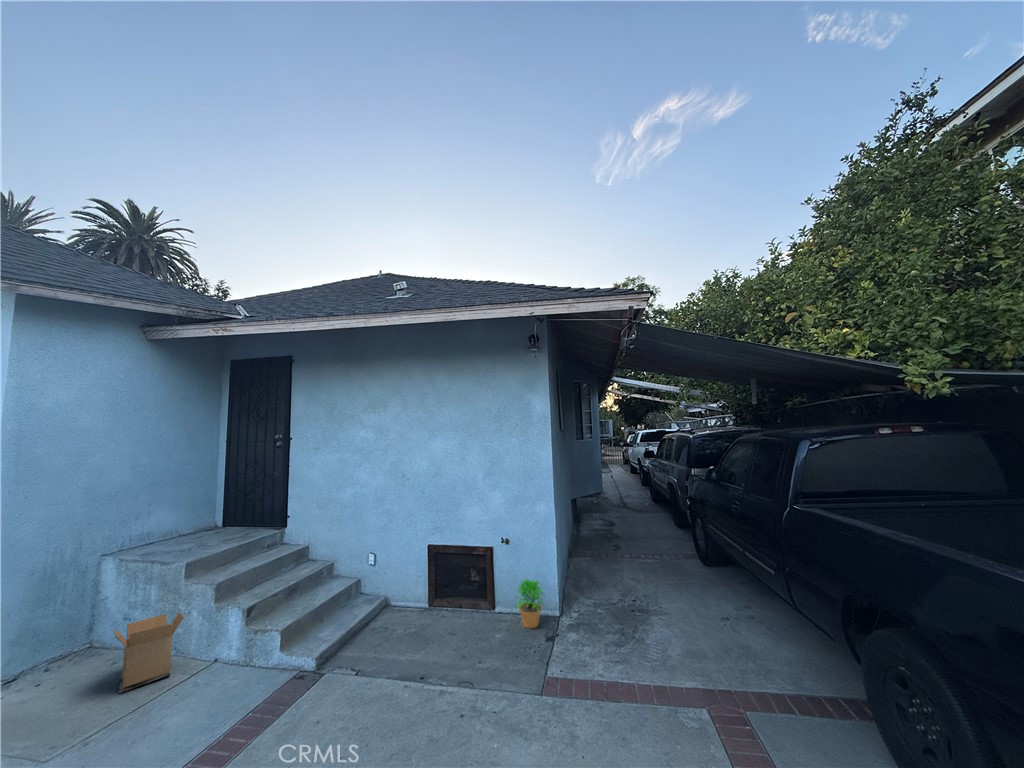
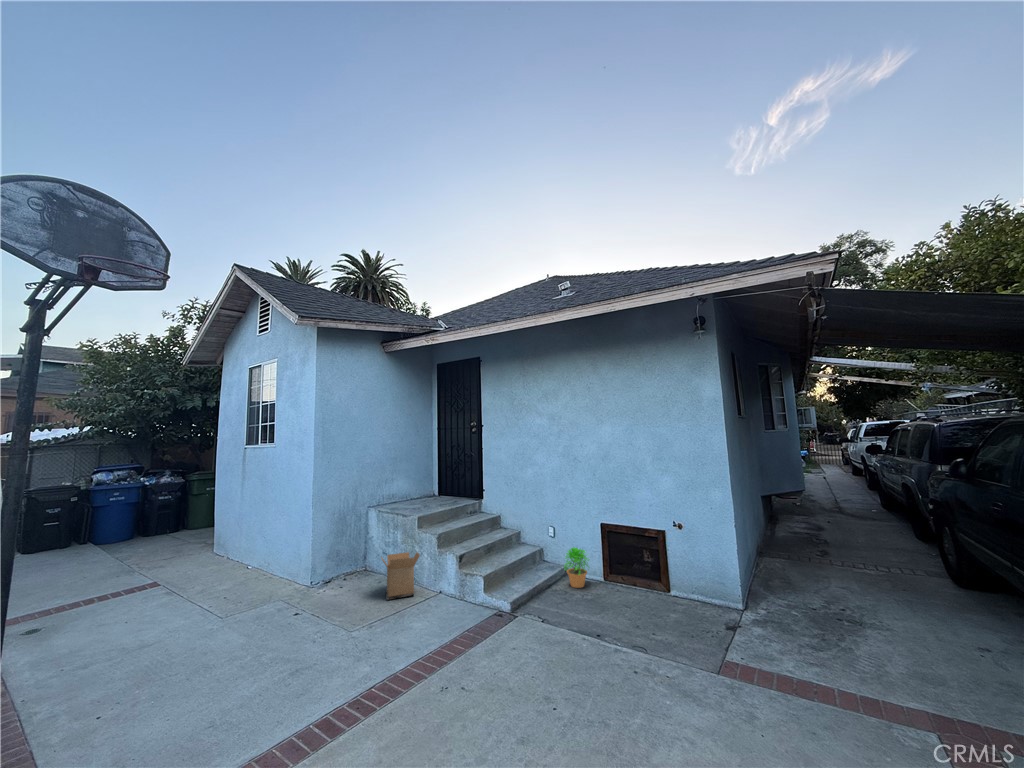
potted plant: present [516,579,543,628] -> present [565,547,589,588]

